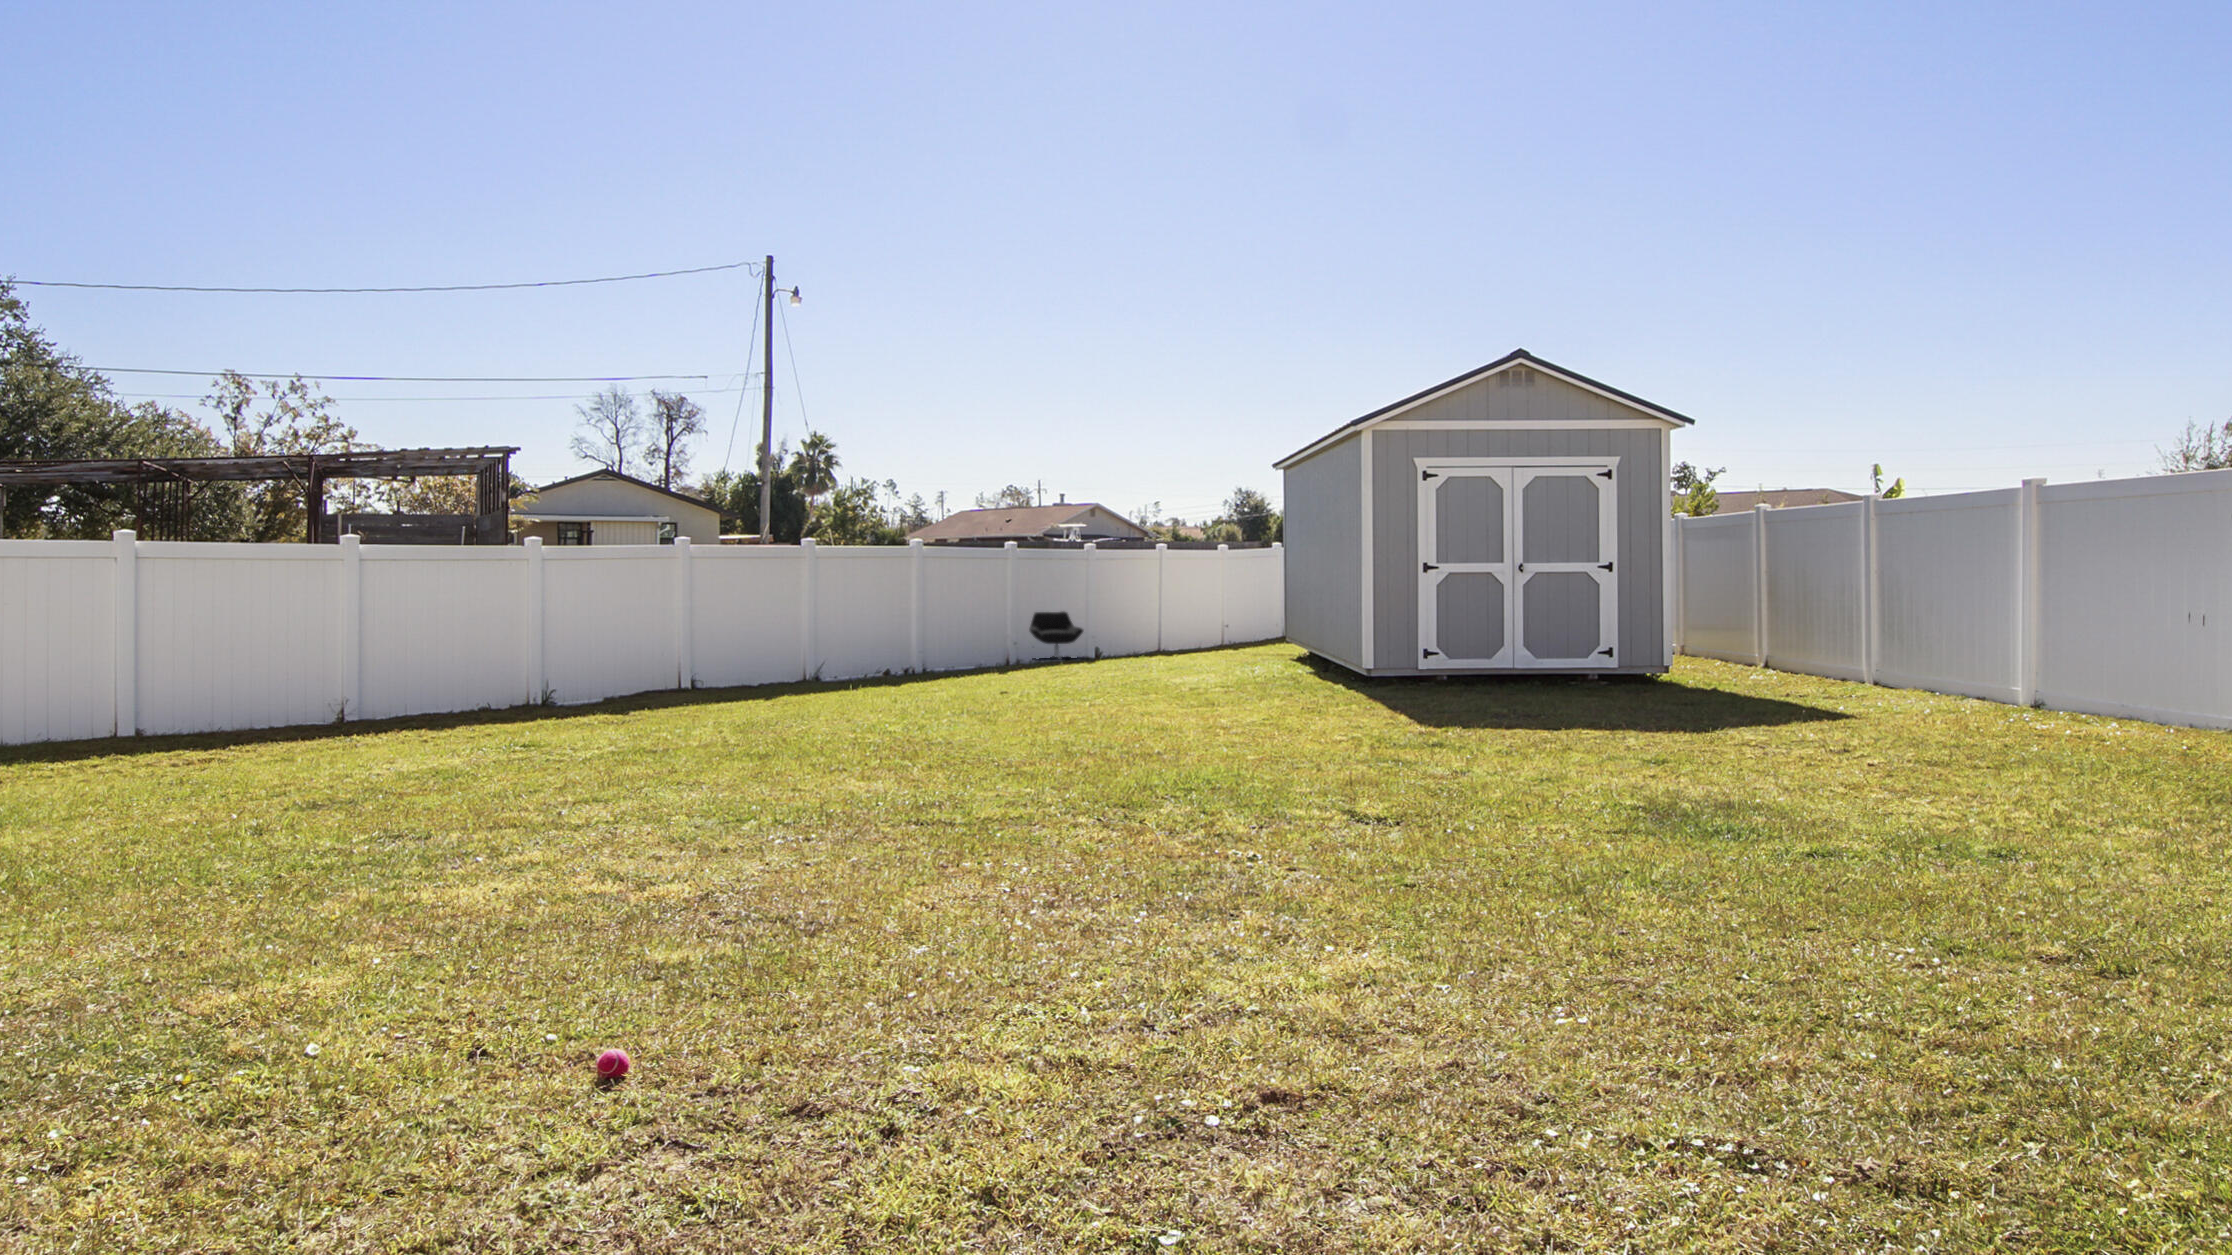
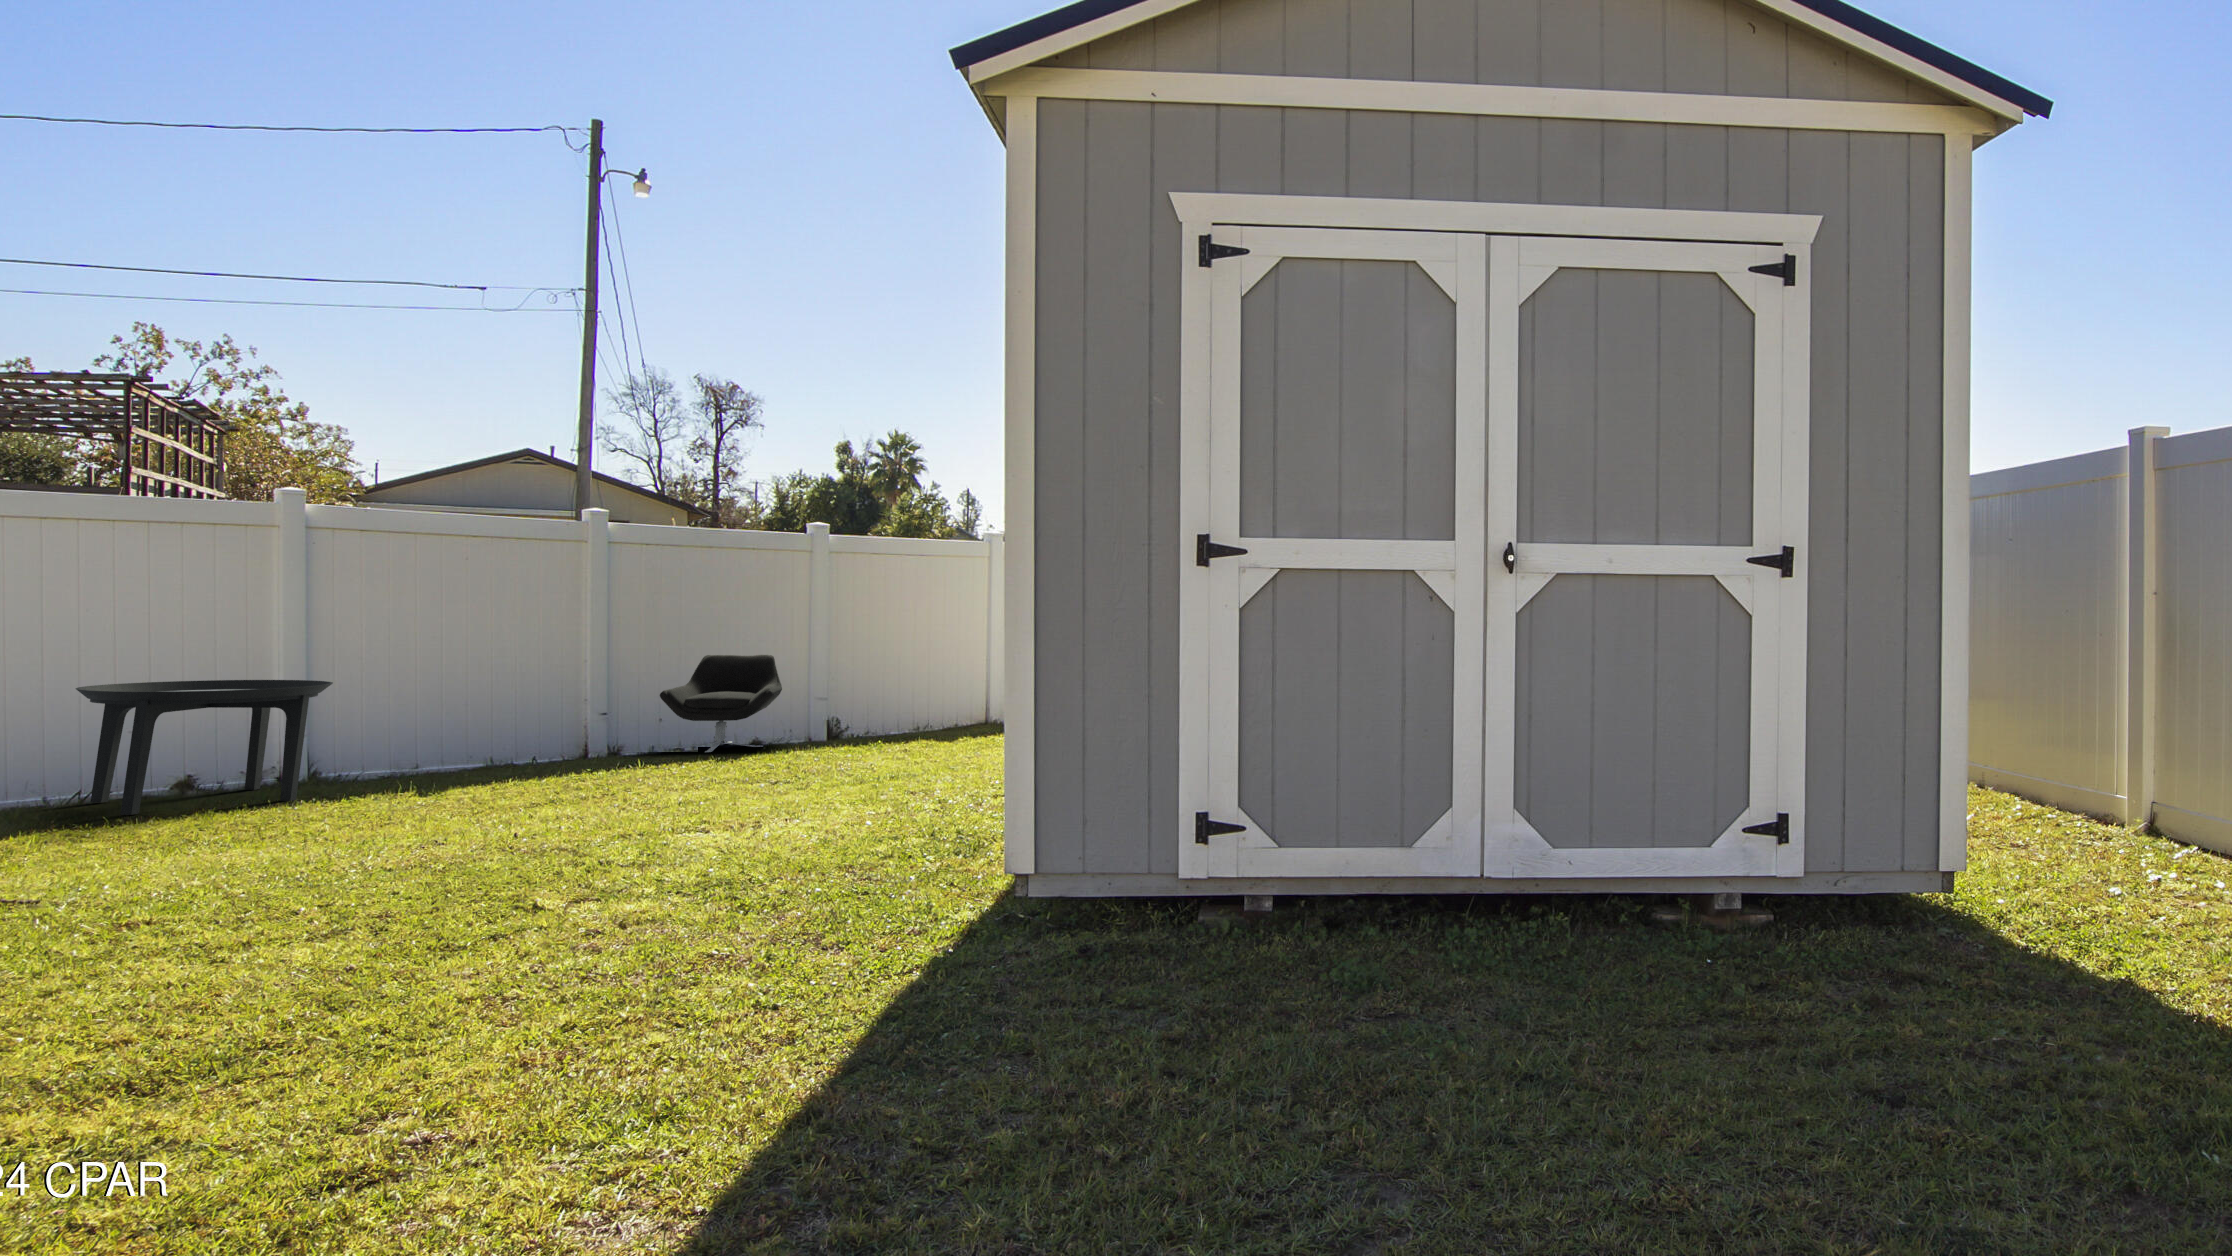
round table: none [886,623,969,675] -> present [76,680,333,815]

